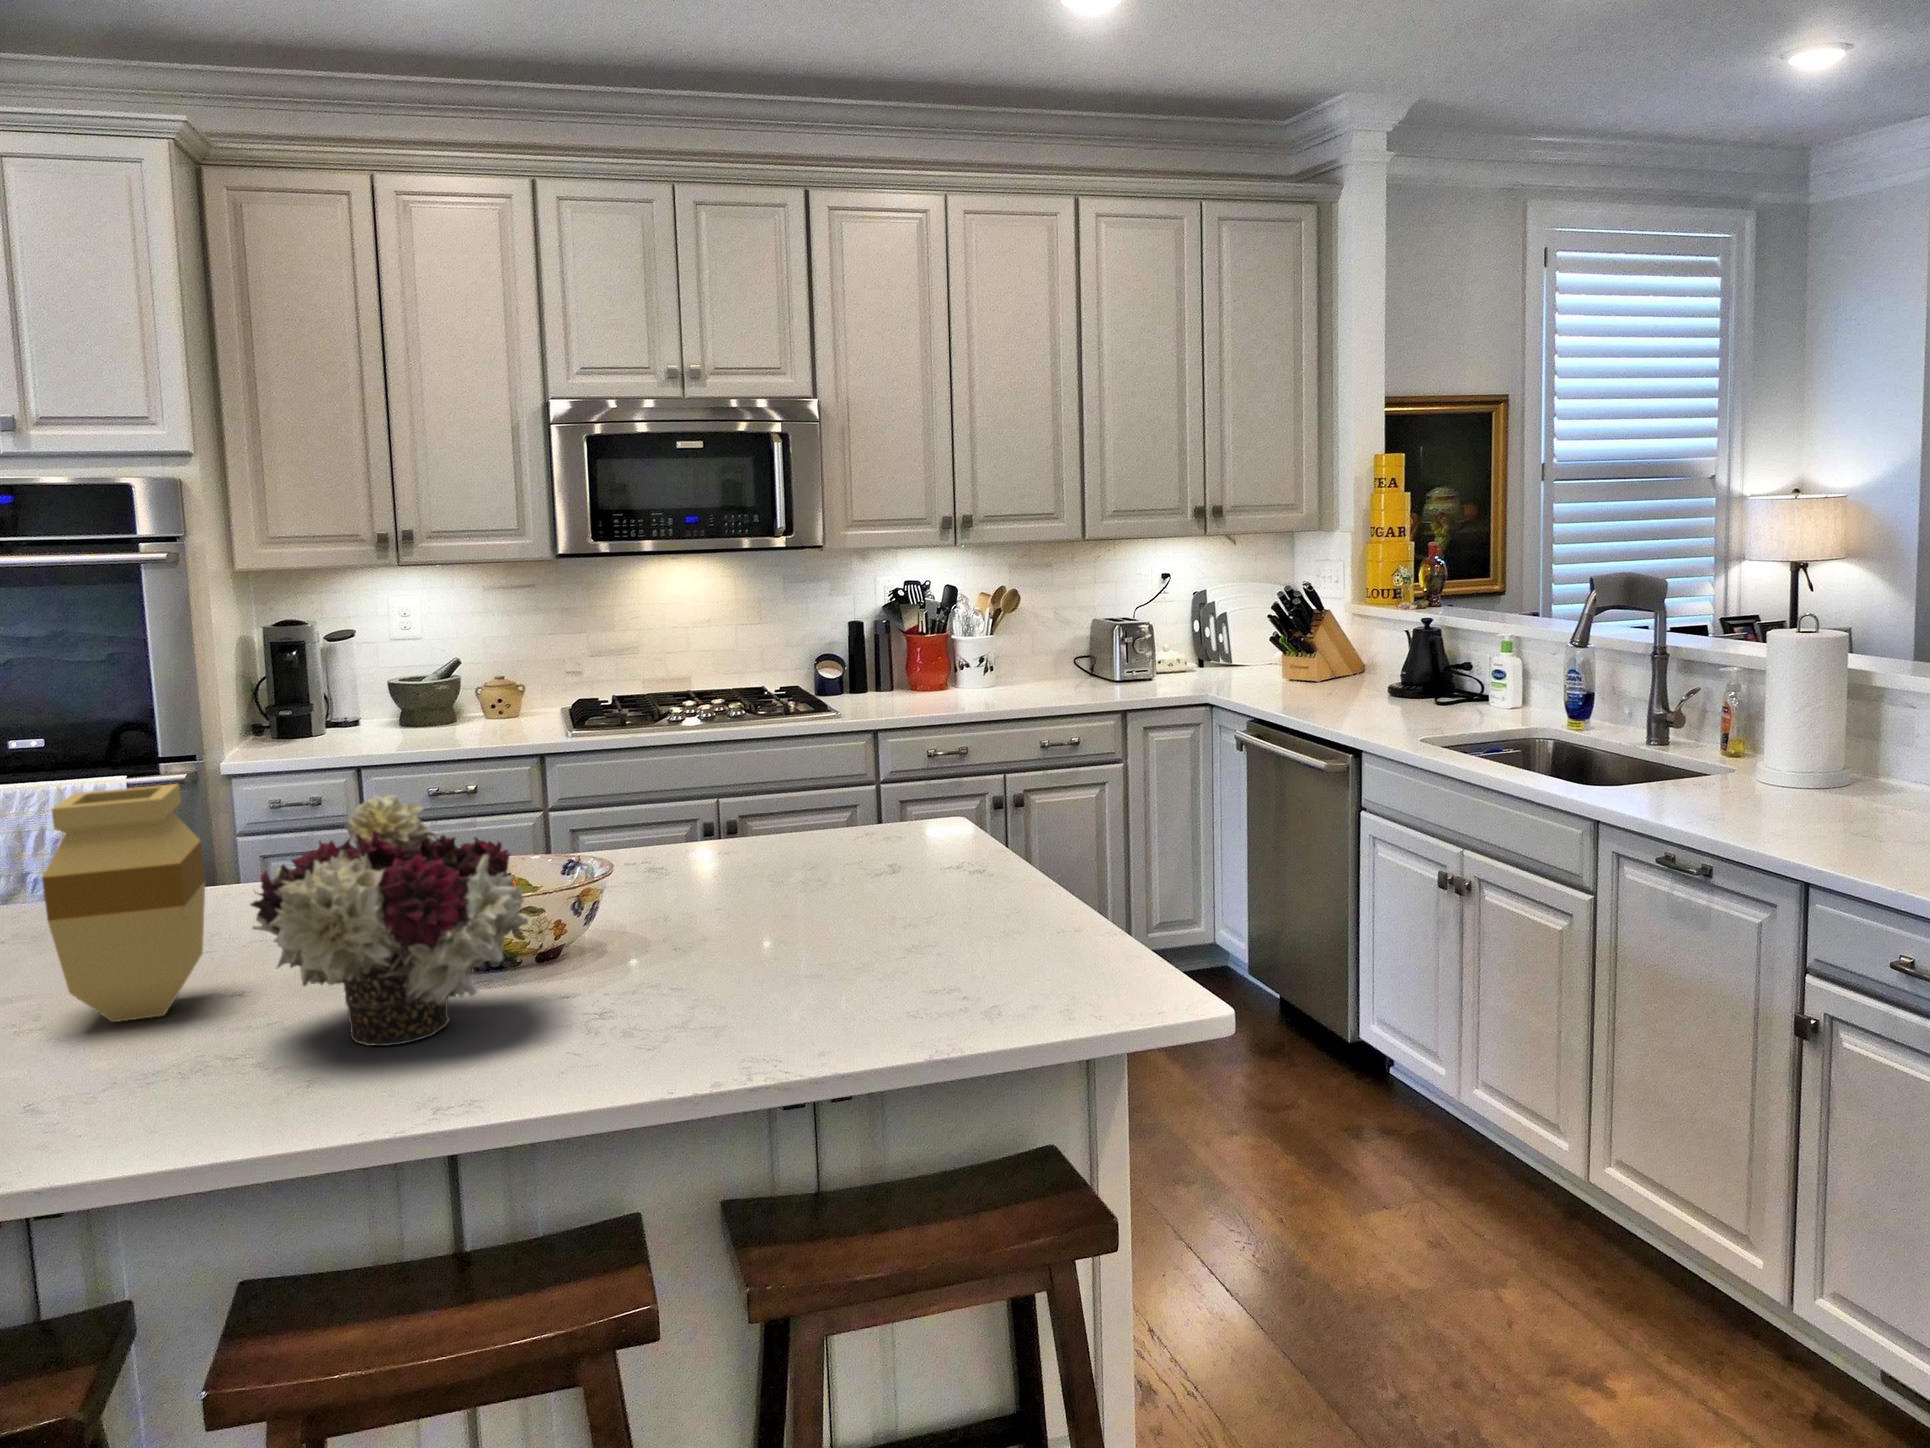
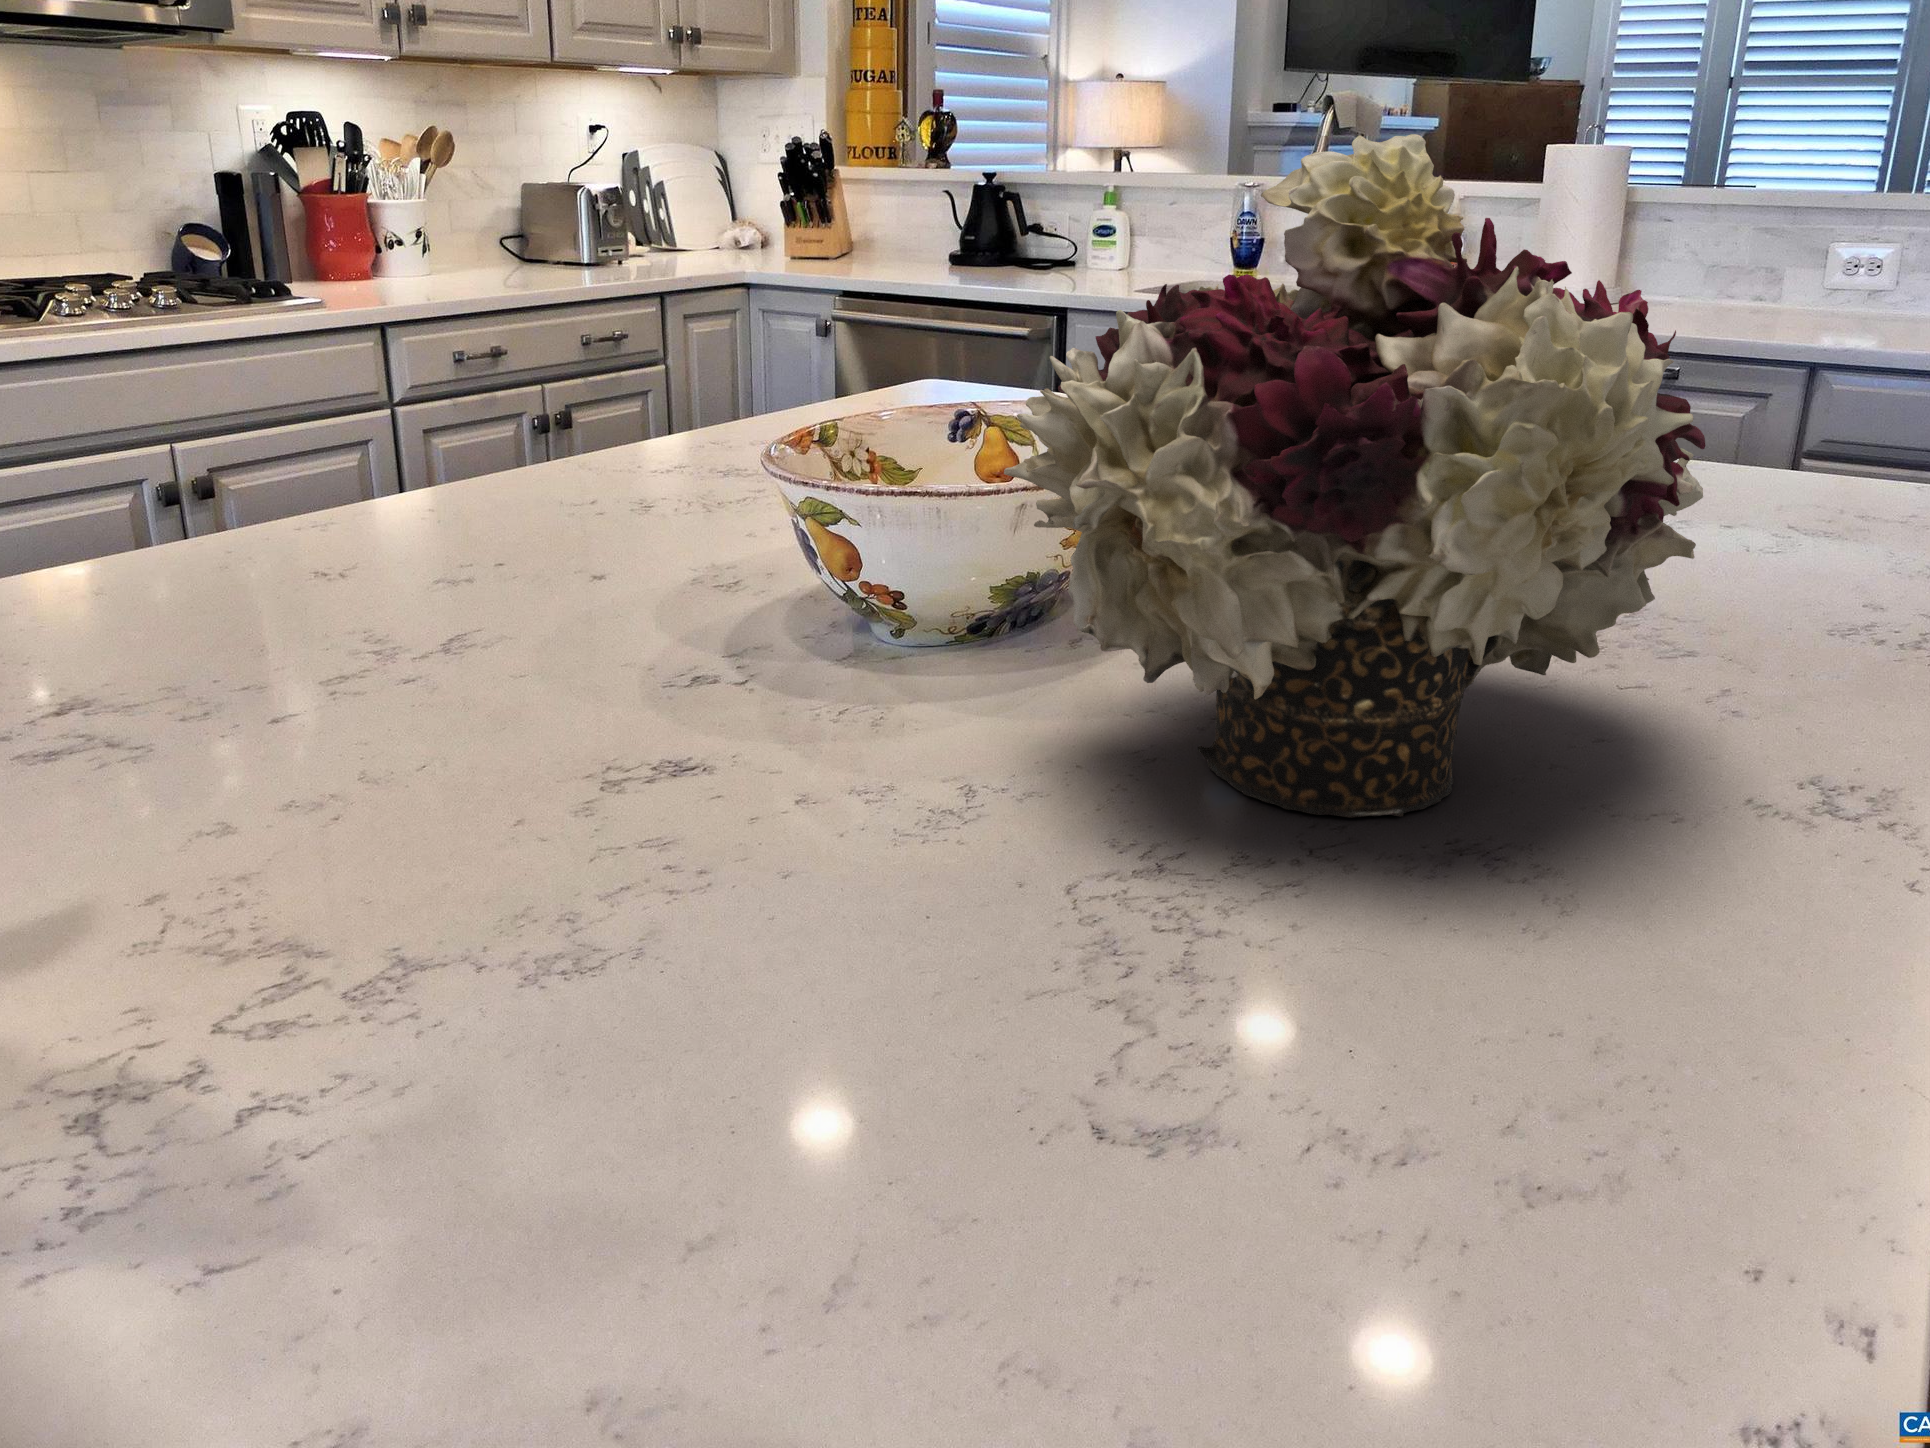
vase: present [42,784,205,1022] -> none [115,155,746,973]

